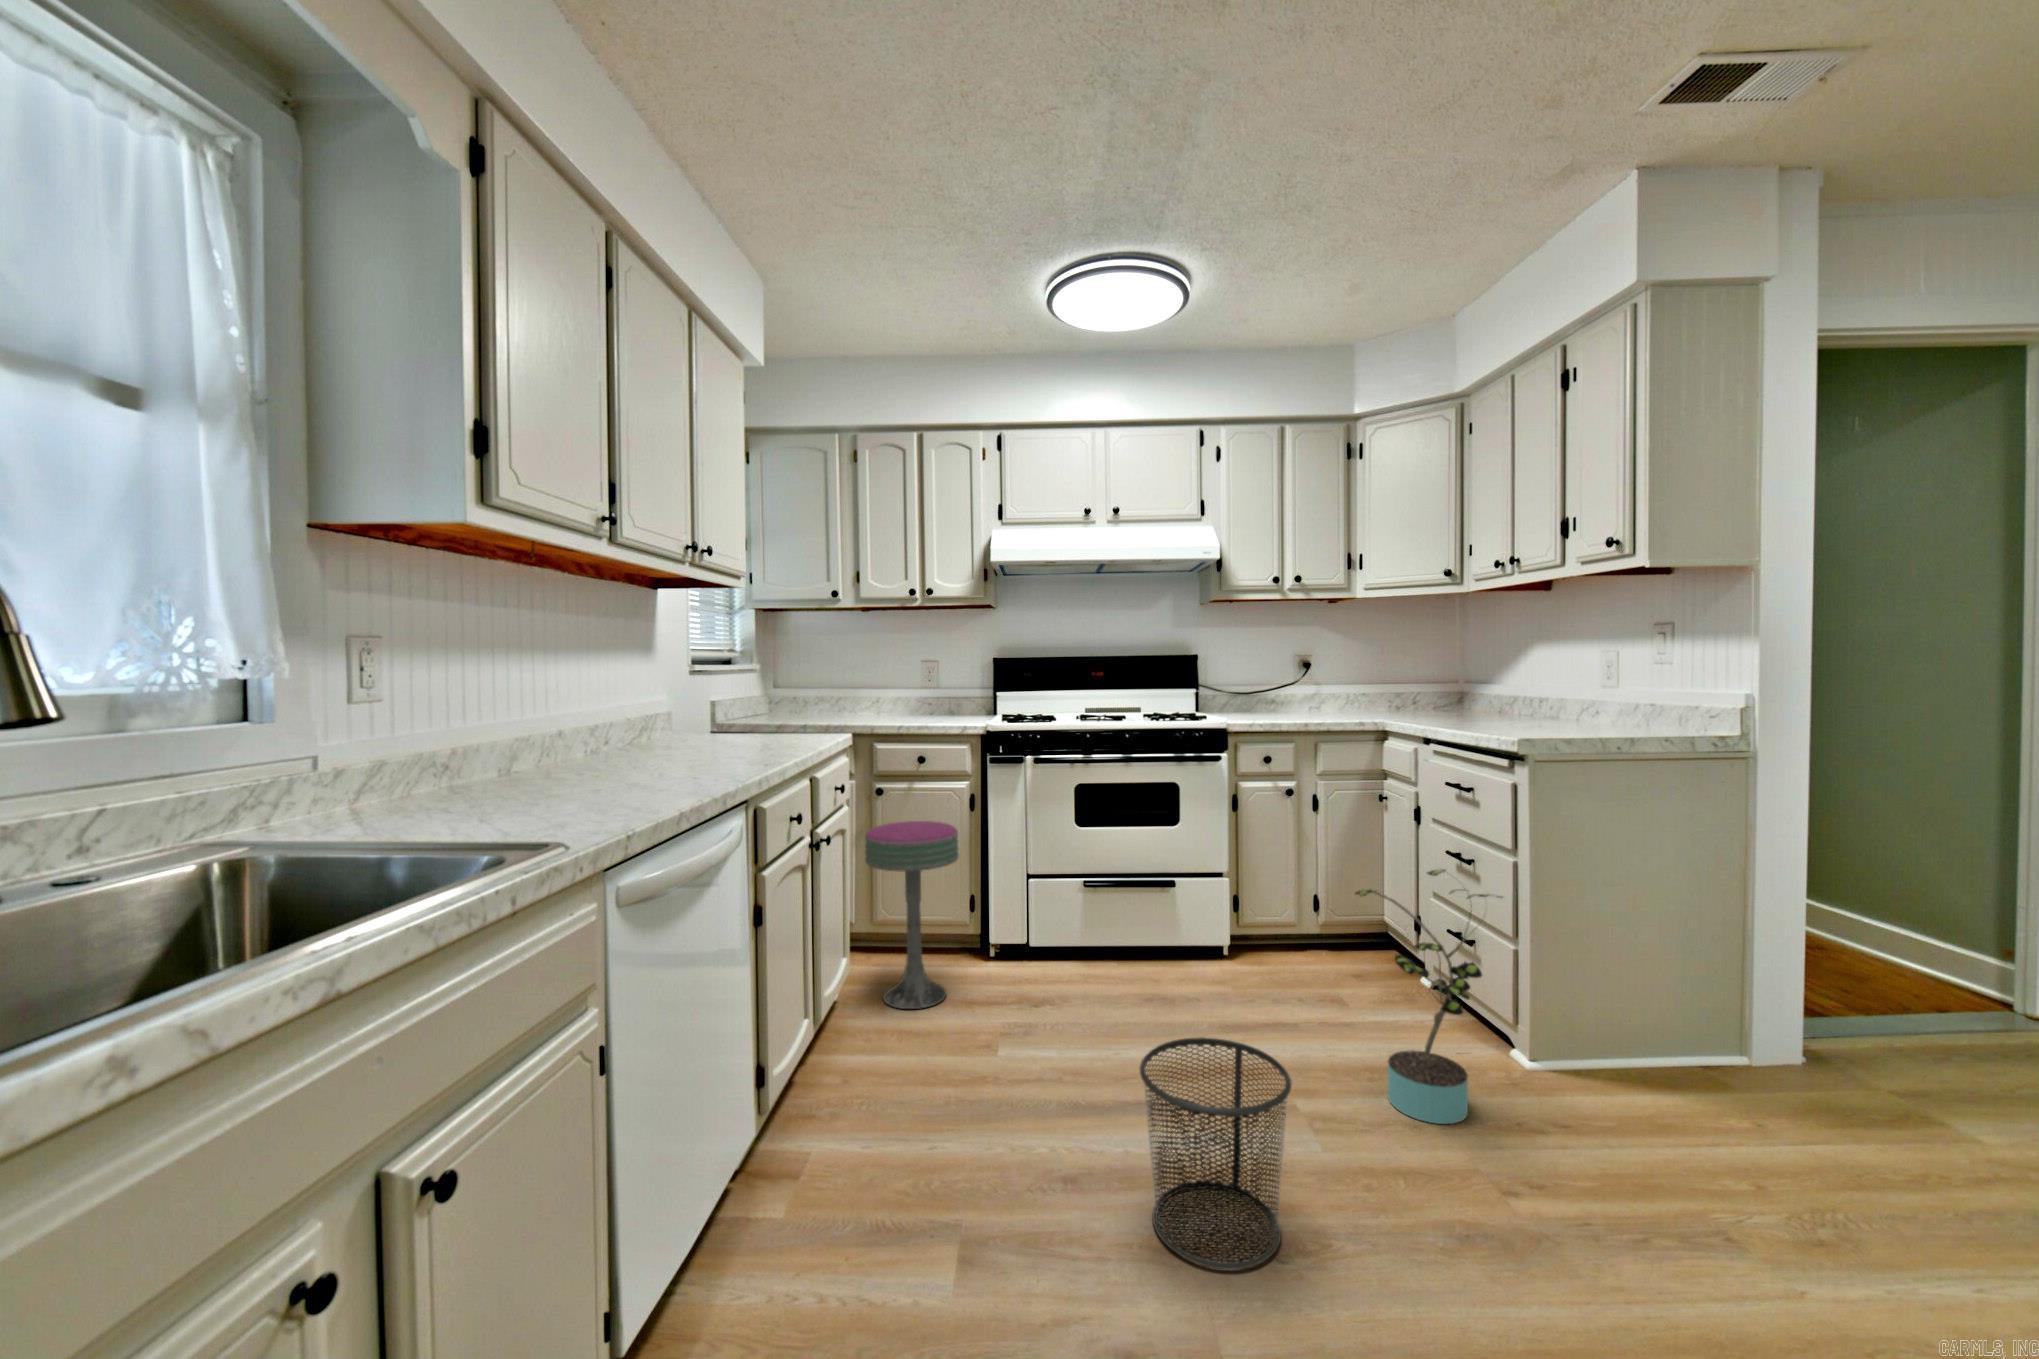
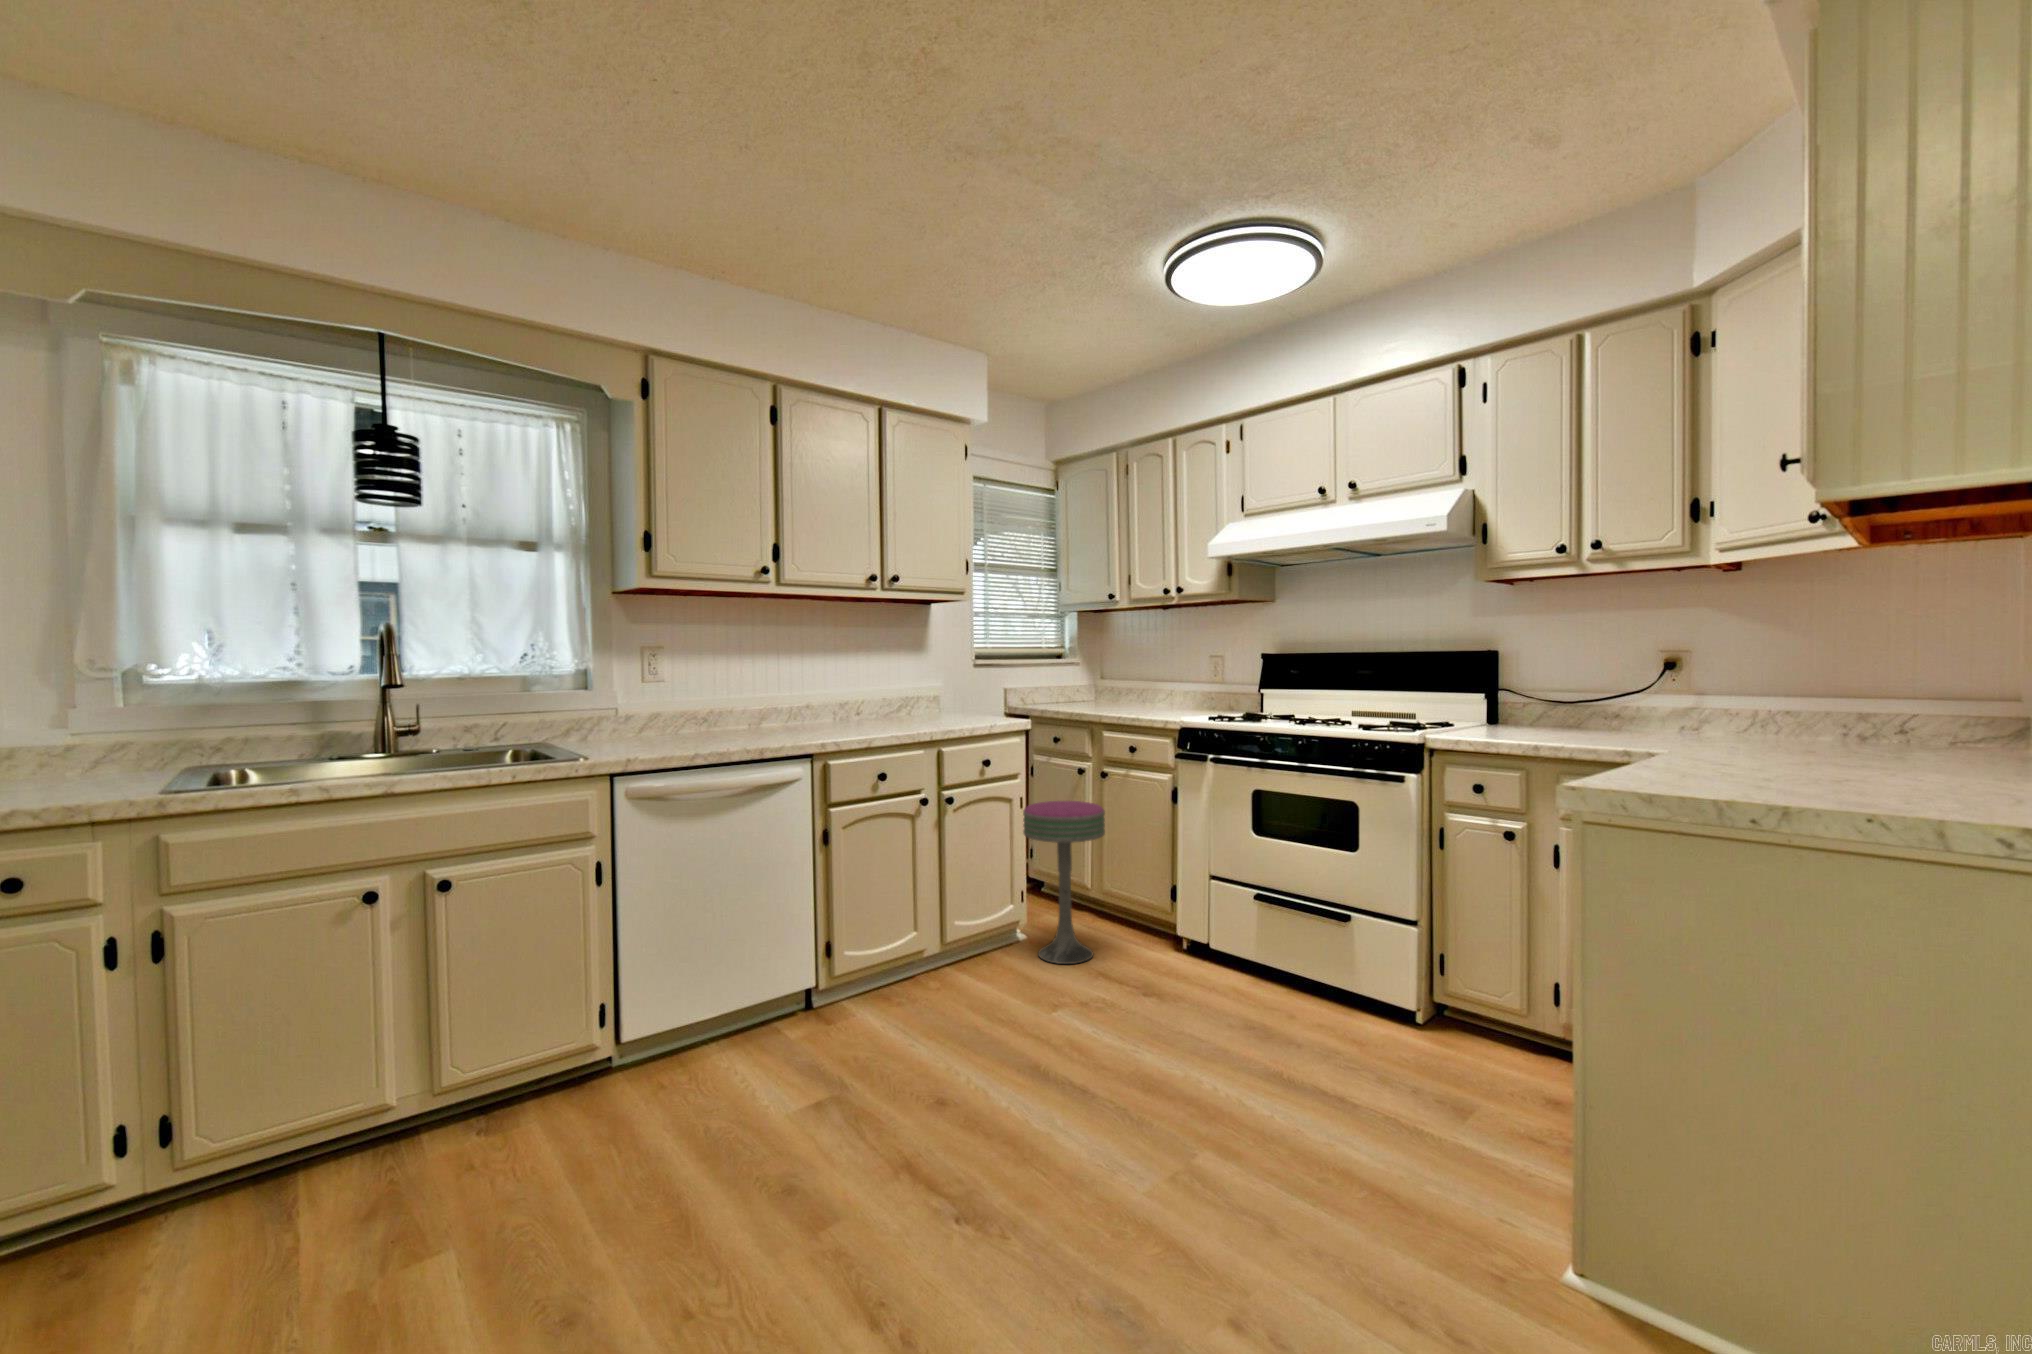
potted plant: present [1356,869,1502,1124] -> none [1229,932,1373,1243]
waste bin: present [1140,1037,1292,1270] -> none [884,1000,1014,1195]

